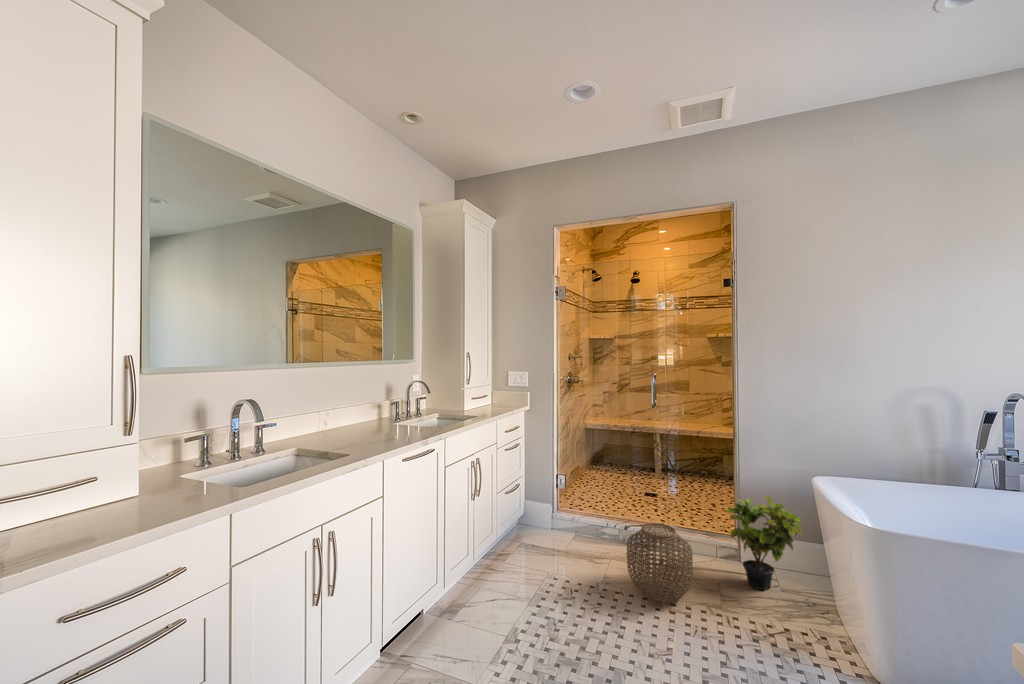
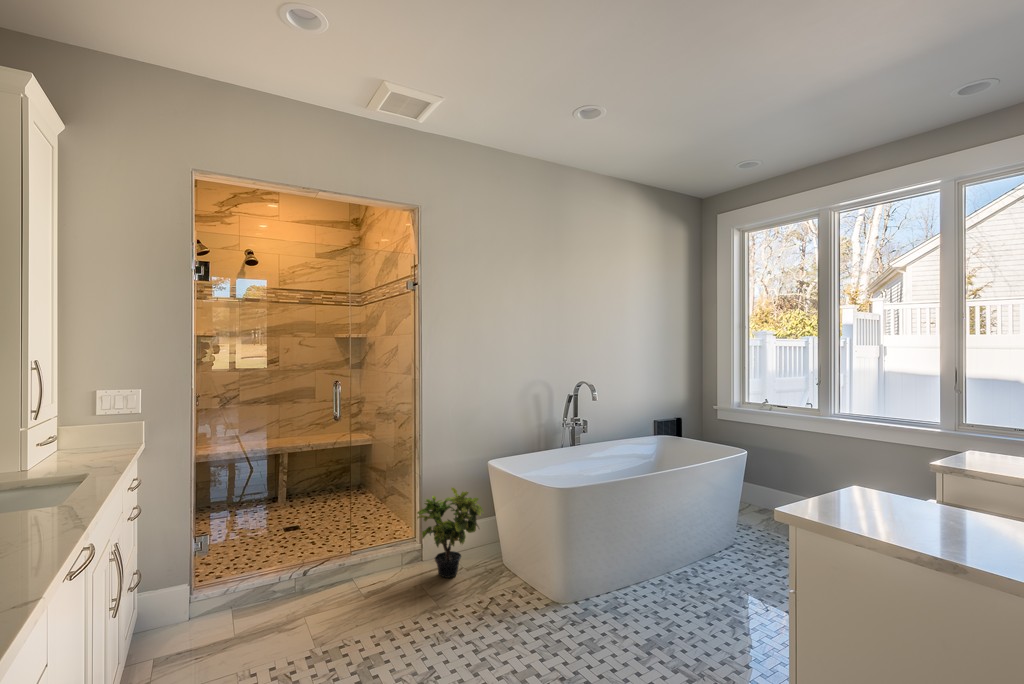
woven basket: present [627,523,693,604] -> none [343,546,416,635]

